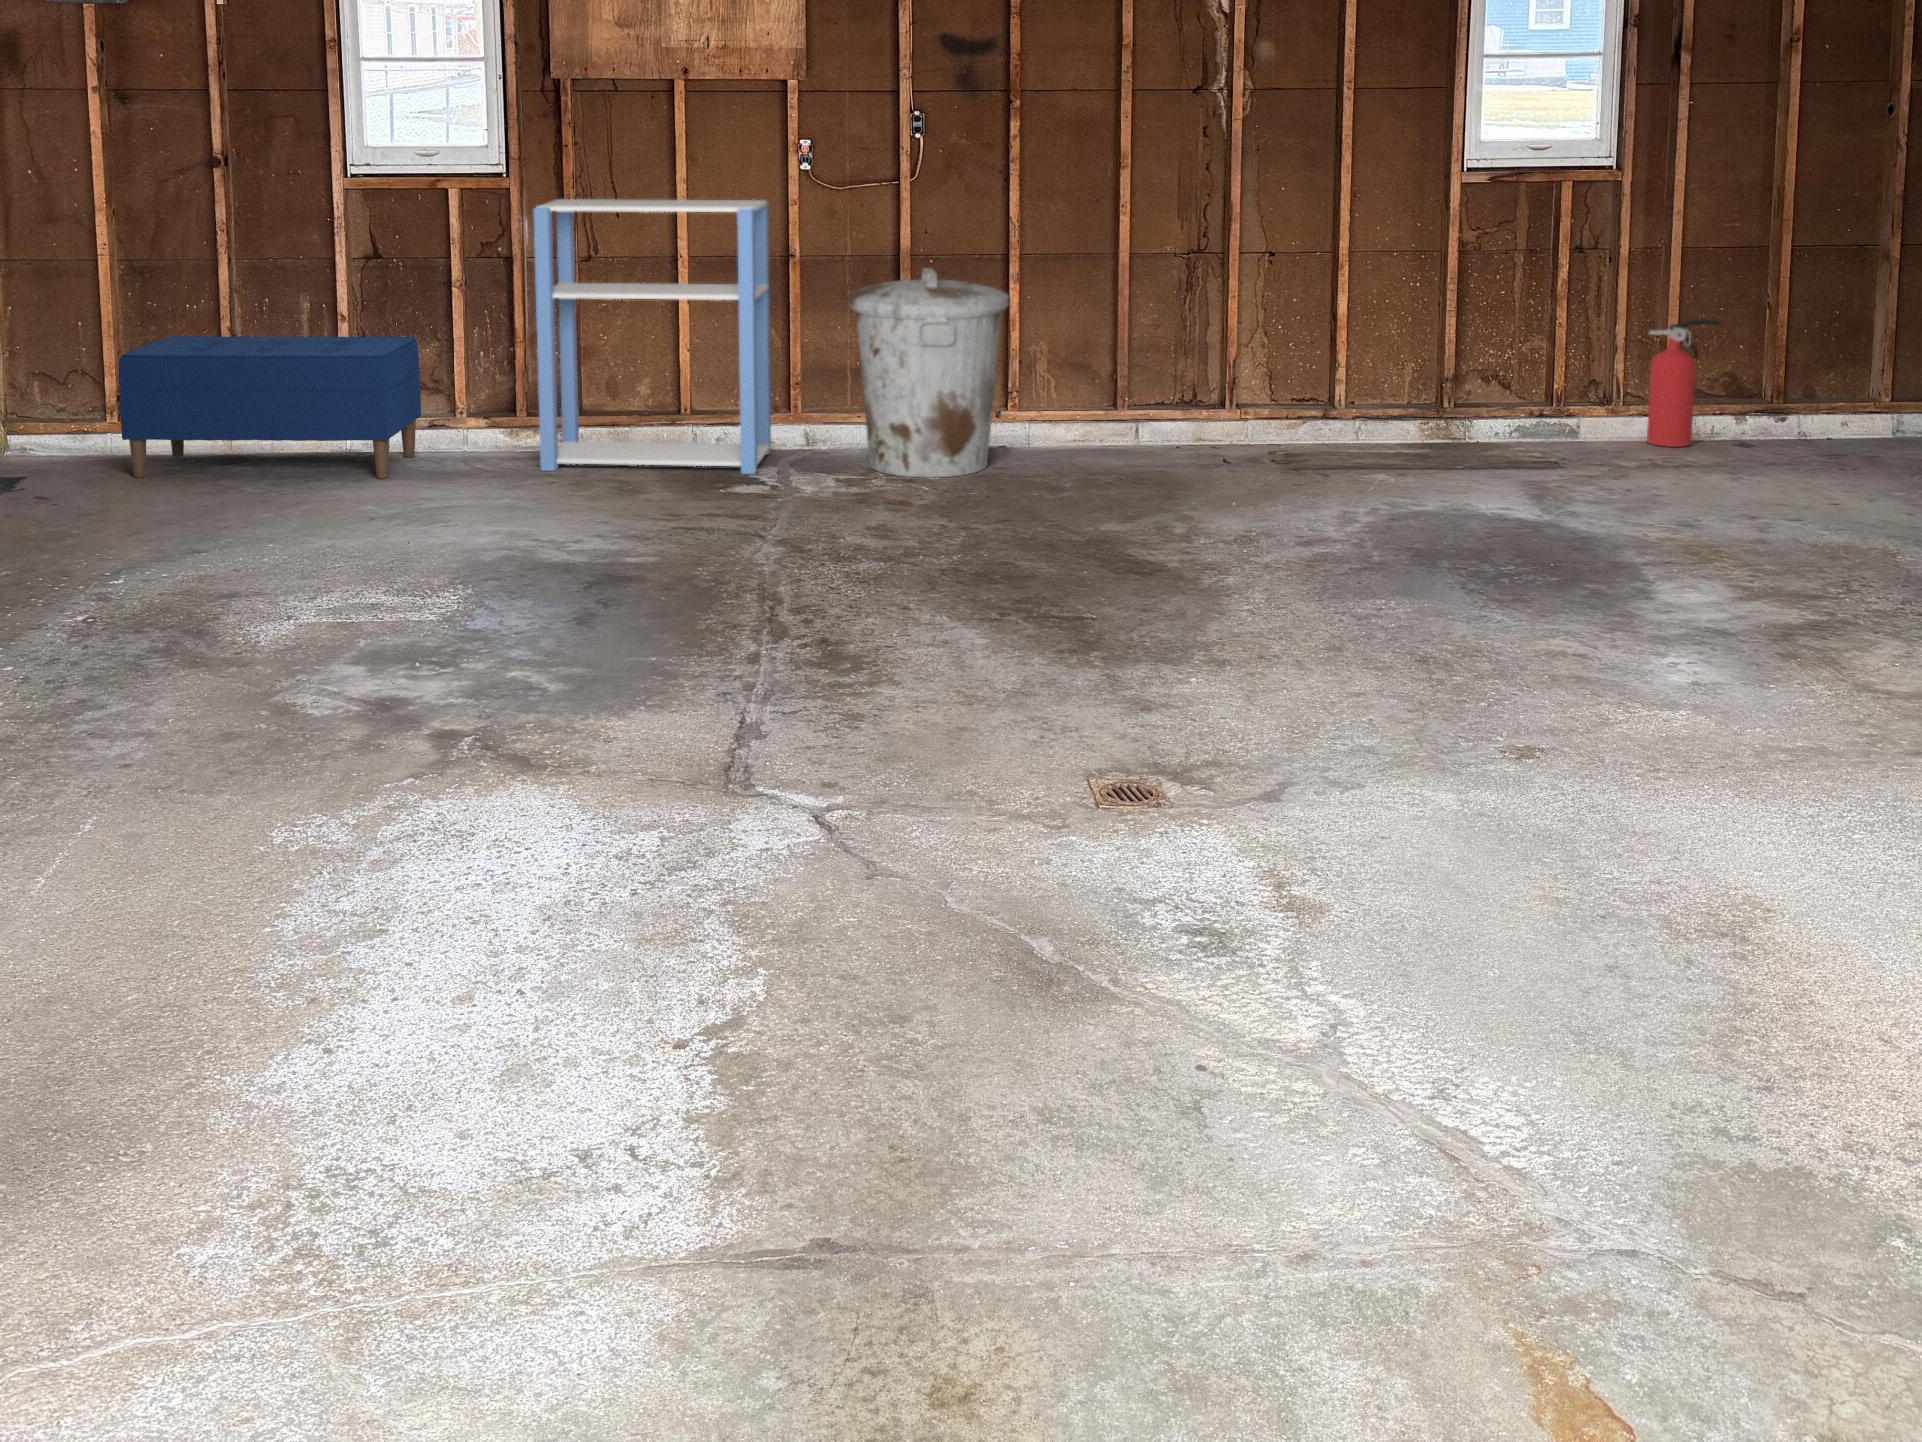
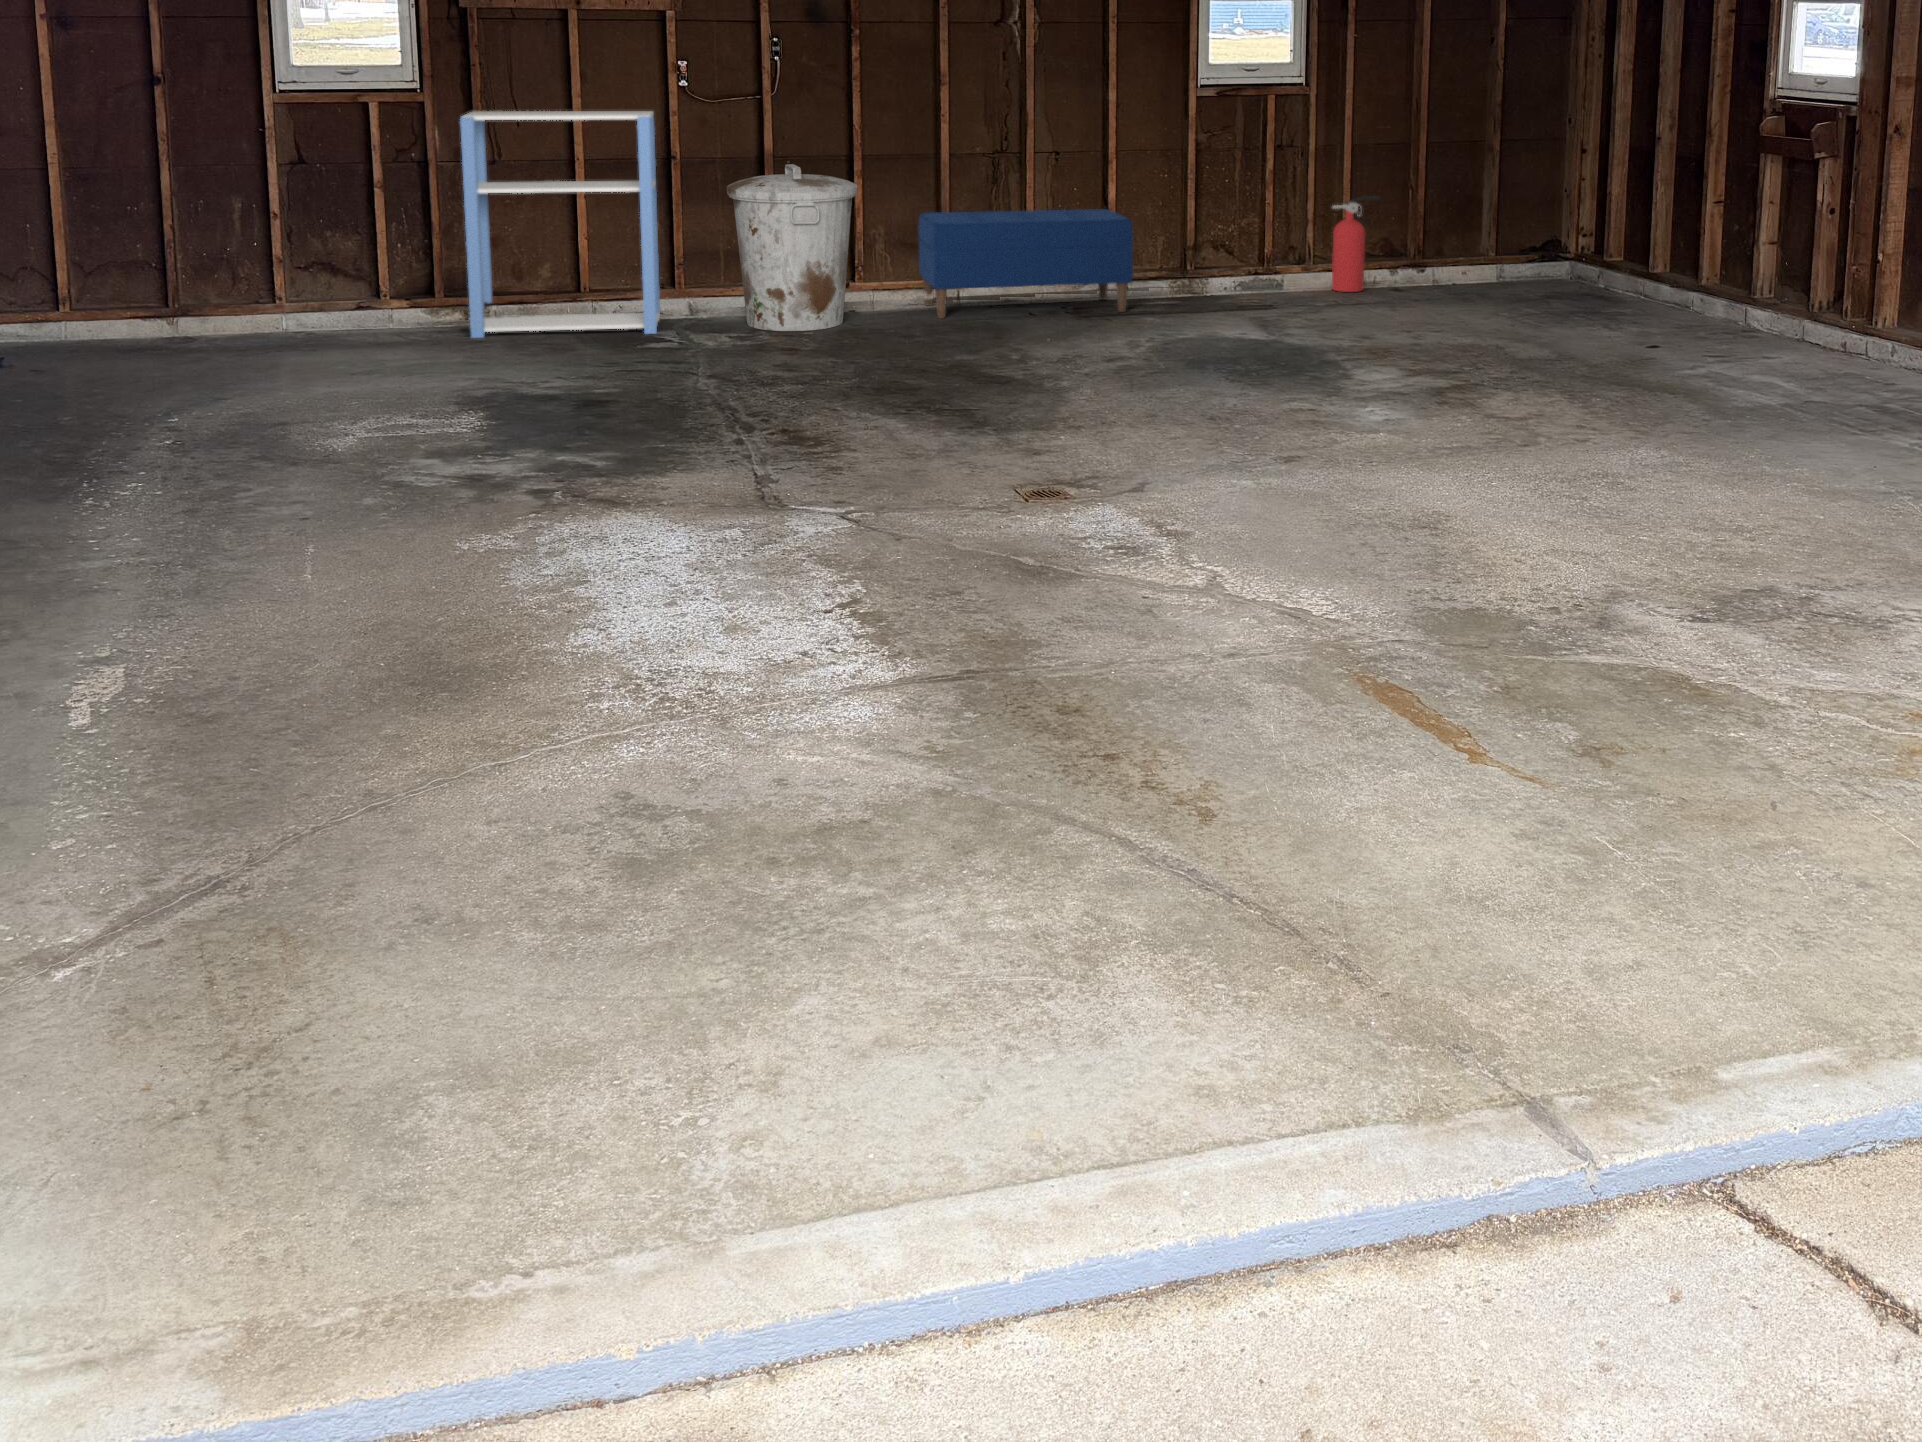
bench: present [119,336,421,479] -> present [918,209,1133,319]

